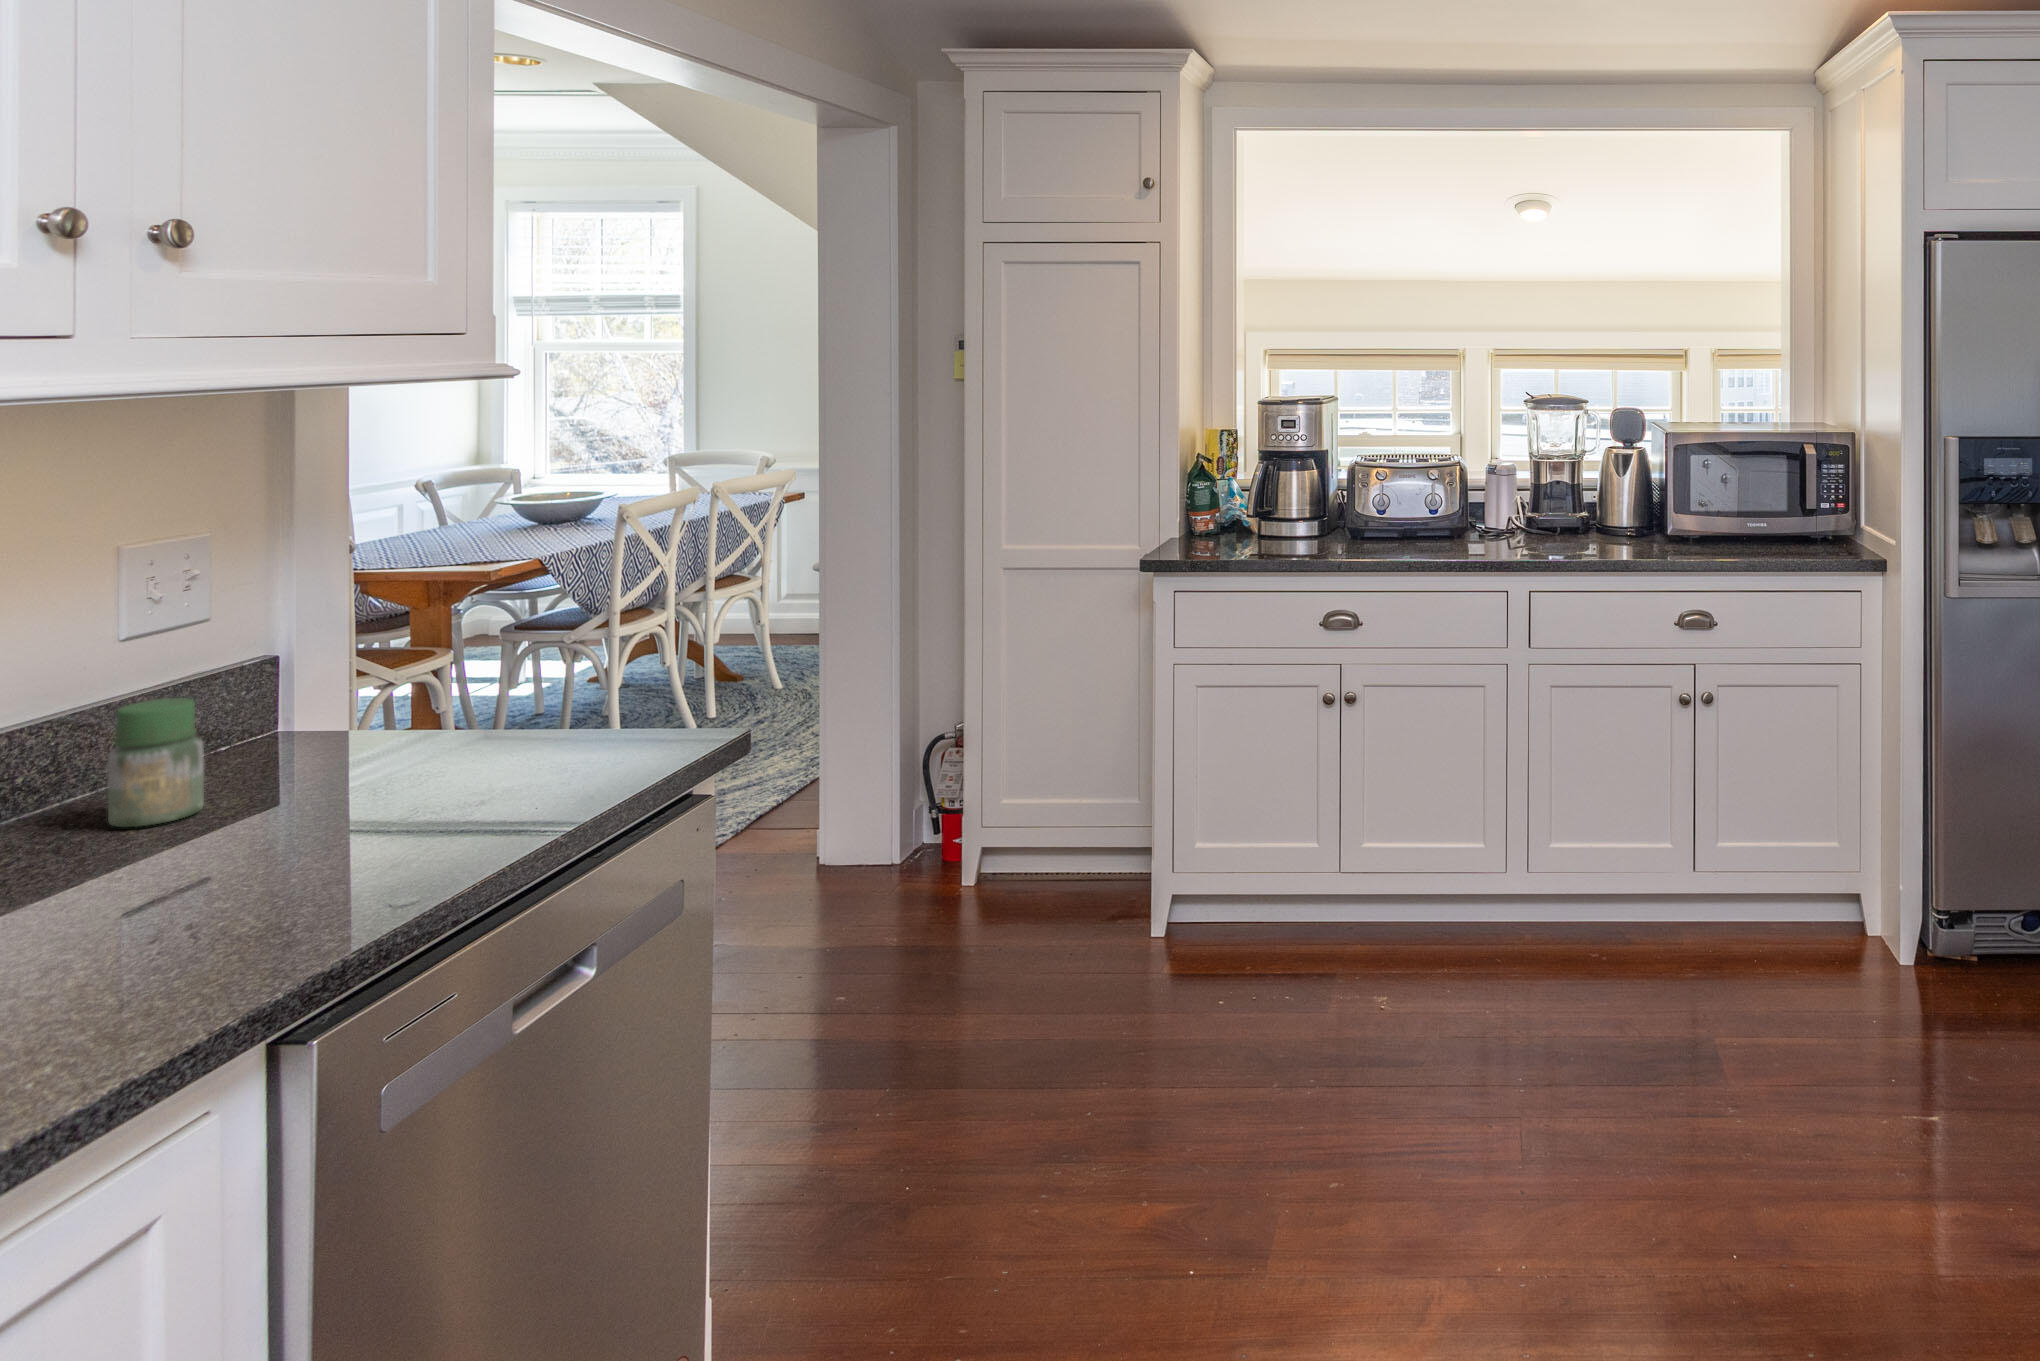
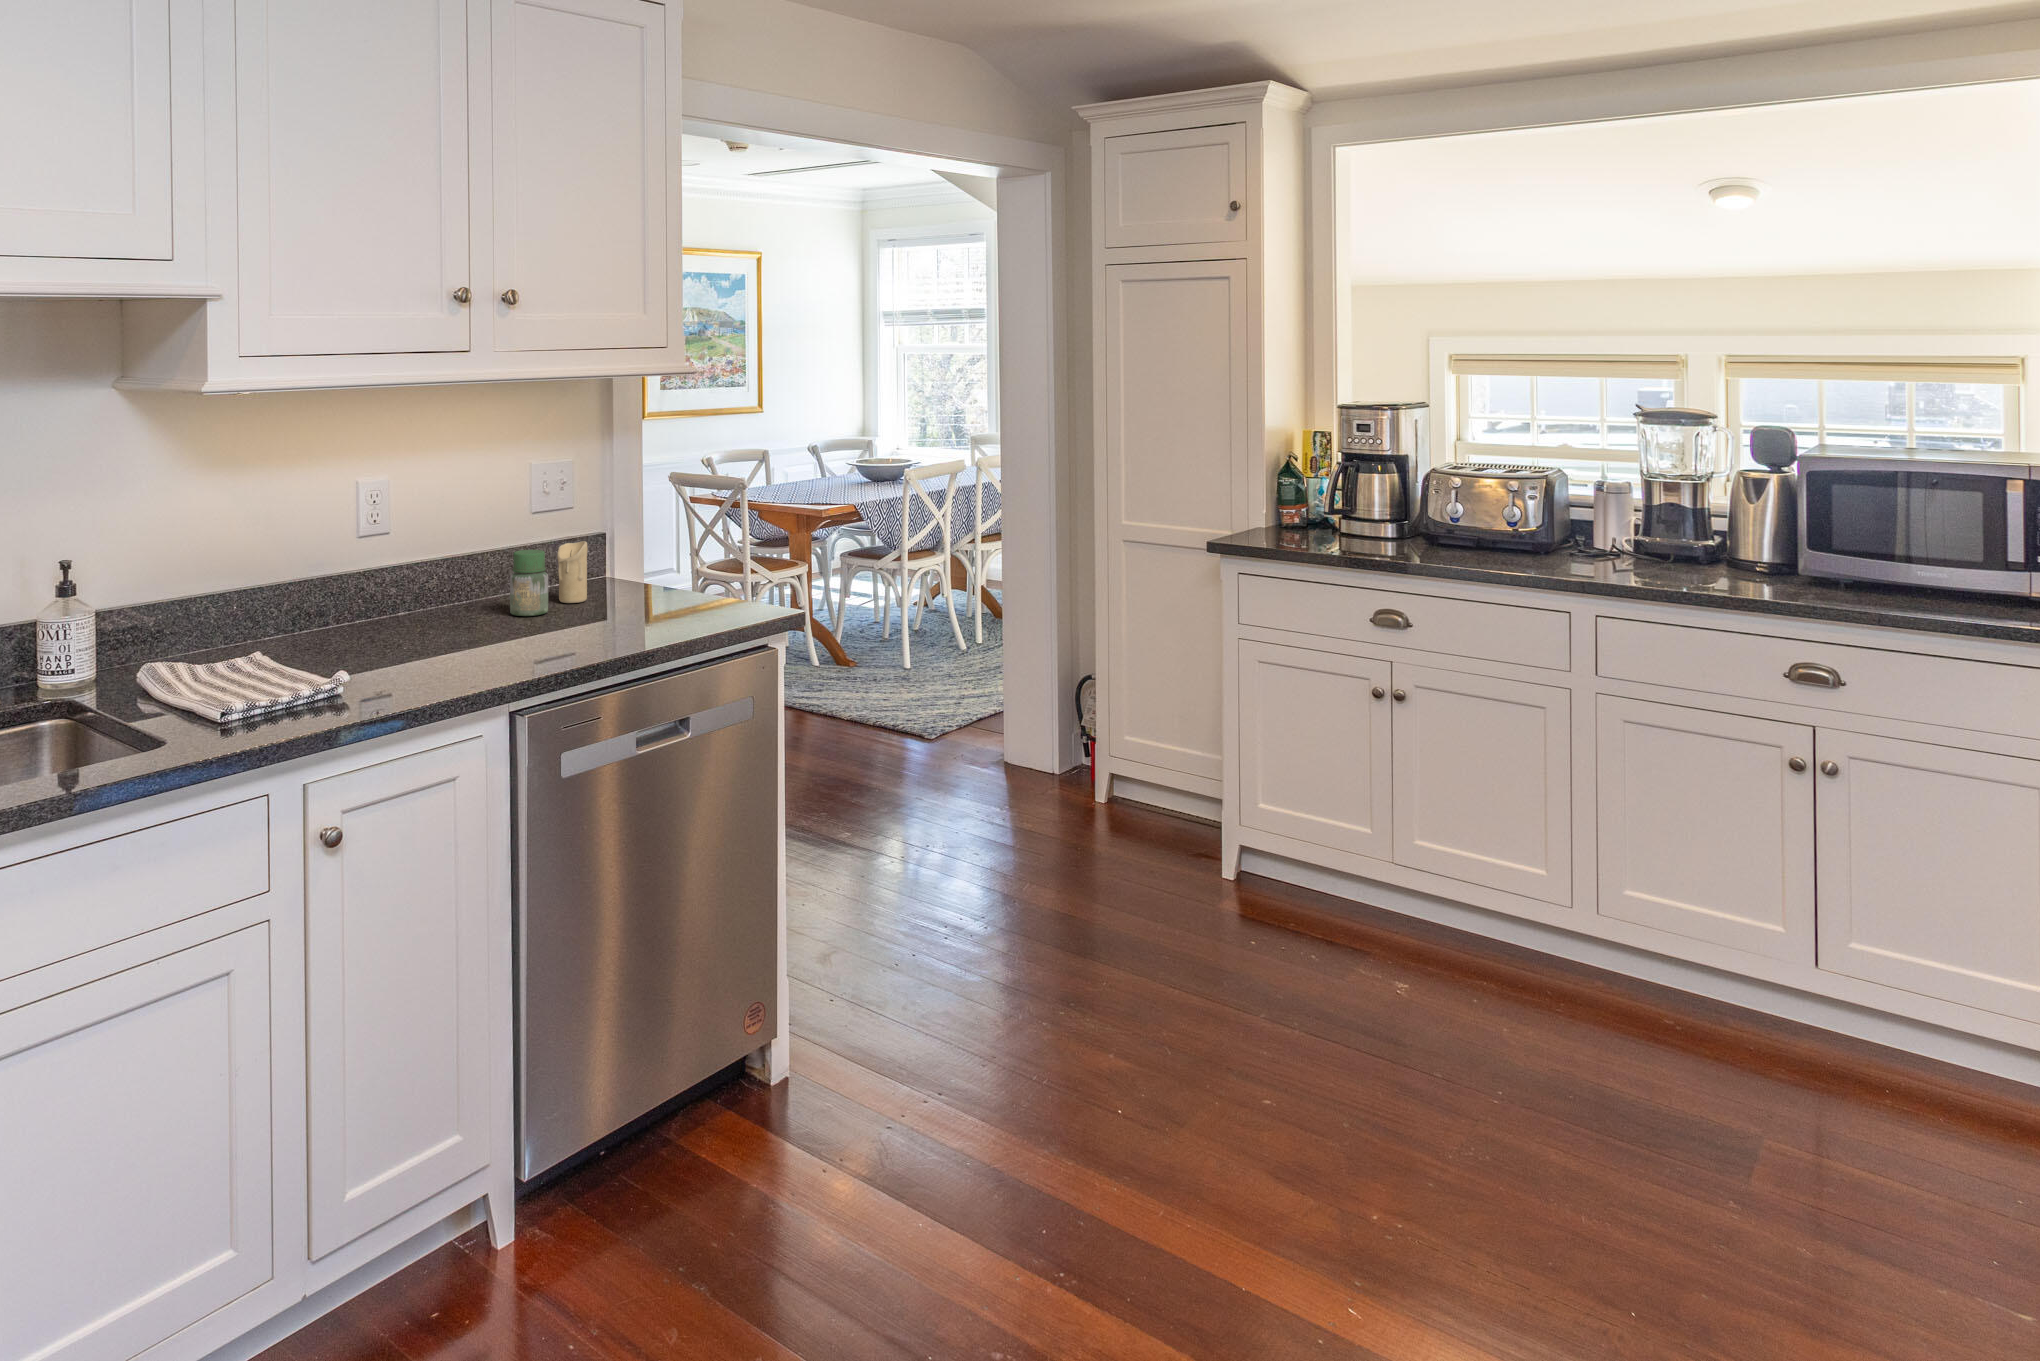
candle: none [202,669,274,784] -> present [557,541,588,603]

